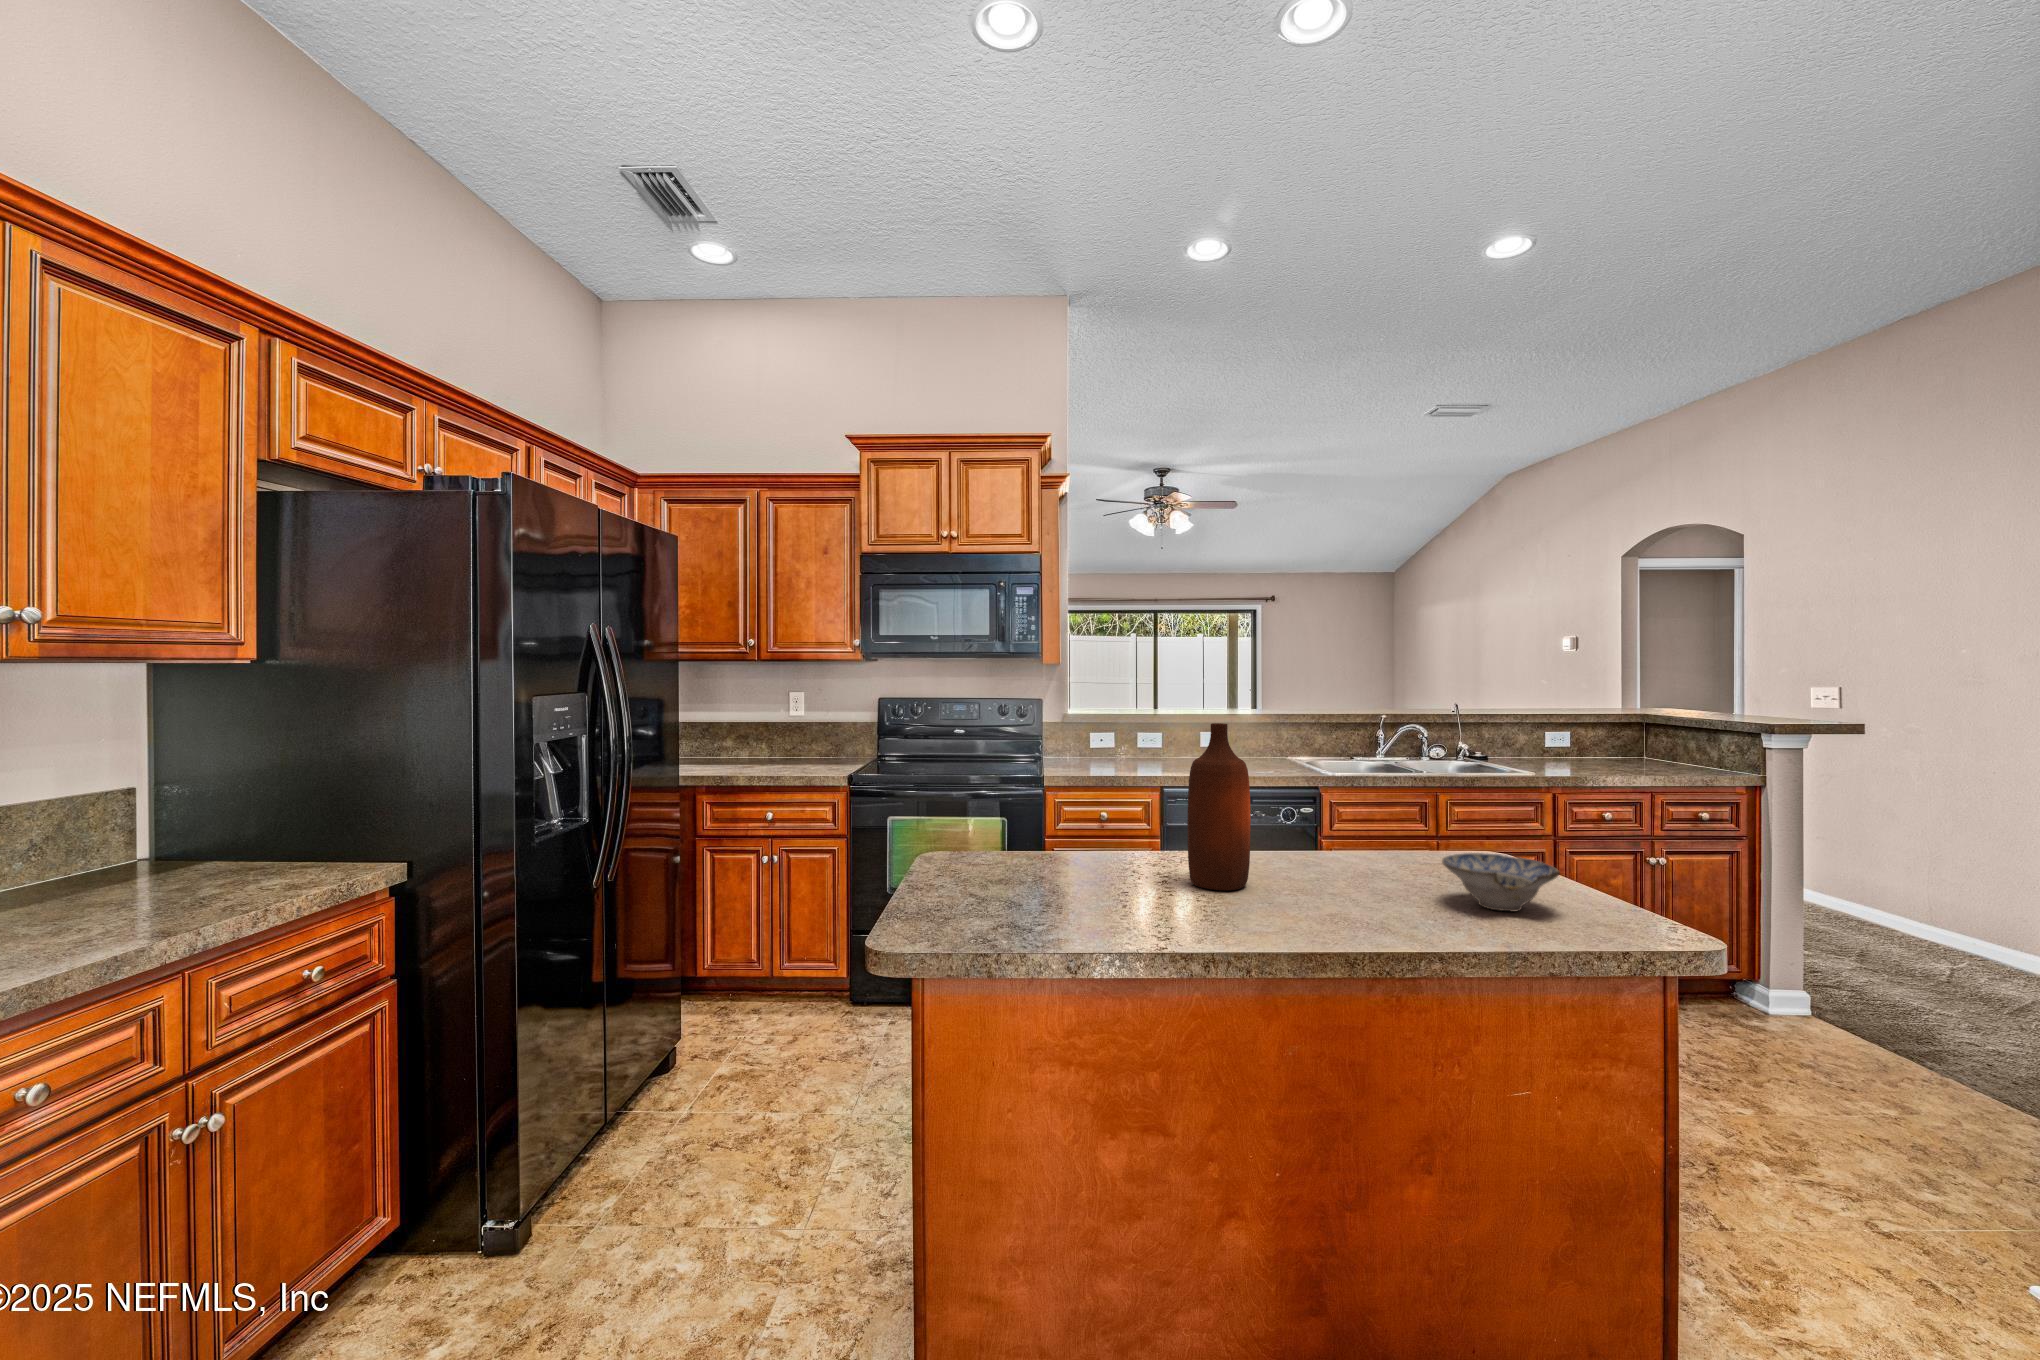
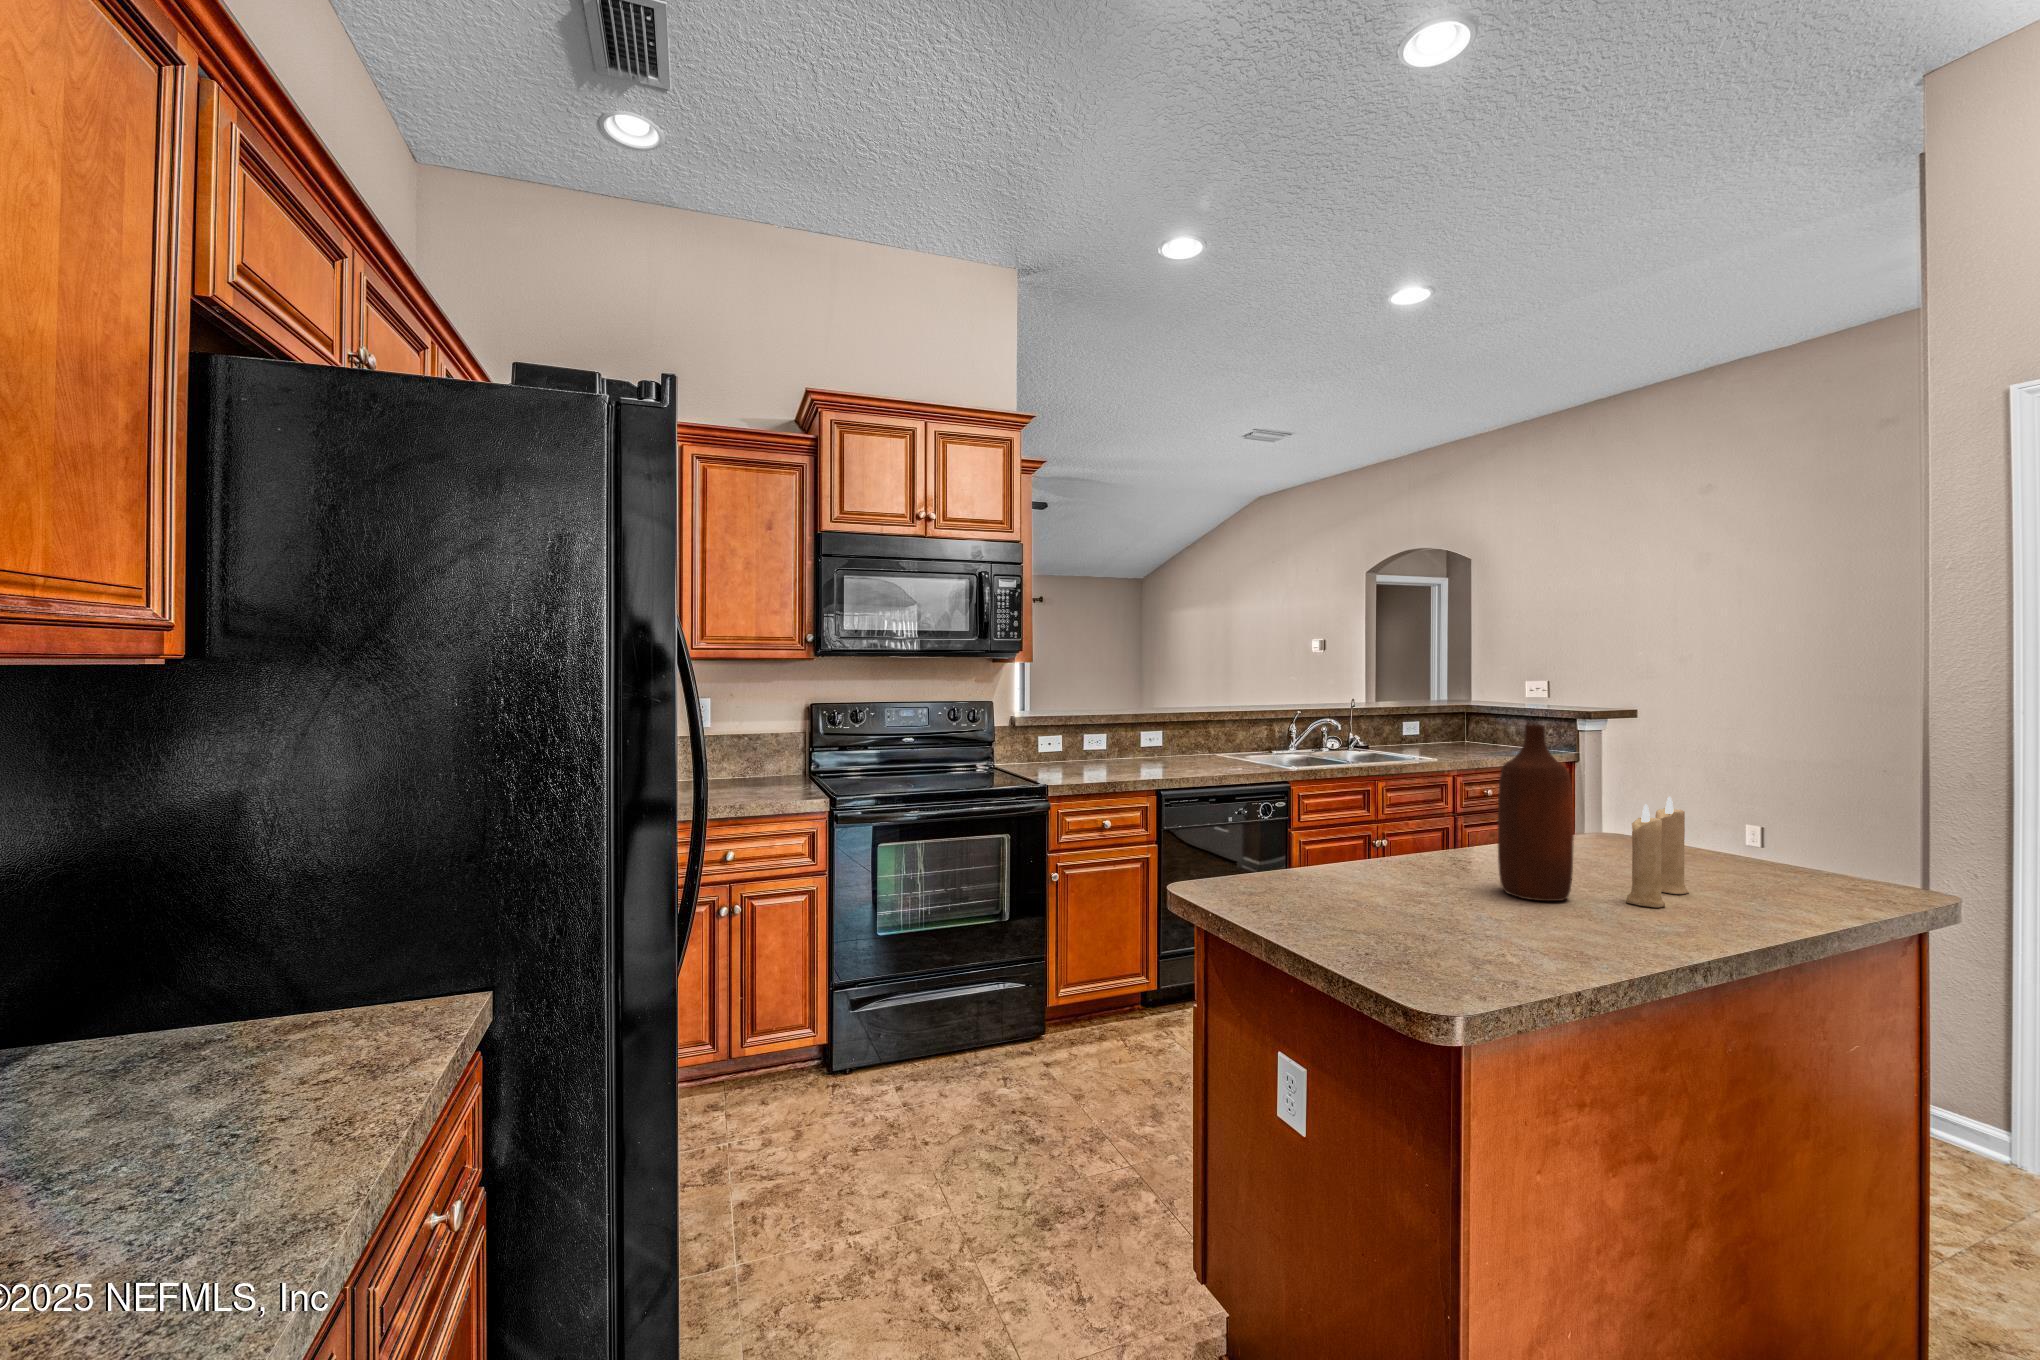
candle: none [1287,797,1387,904] -> present [1626,796,1689,908]
ceramic bowl: present [1442,853,1560,912] -> none [1719,840,1849,894]

